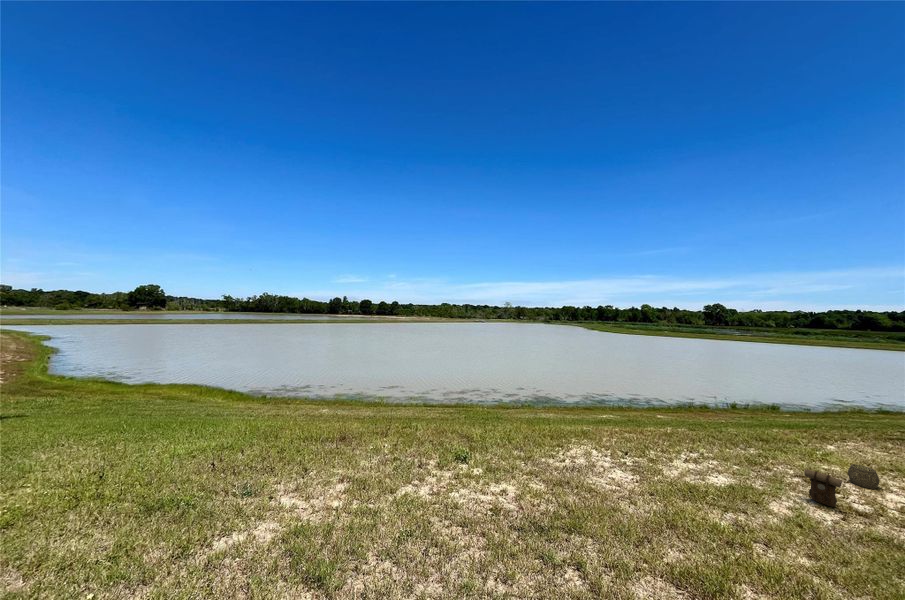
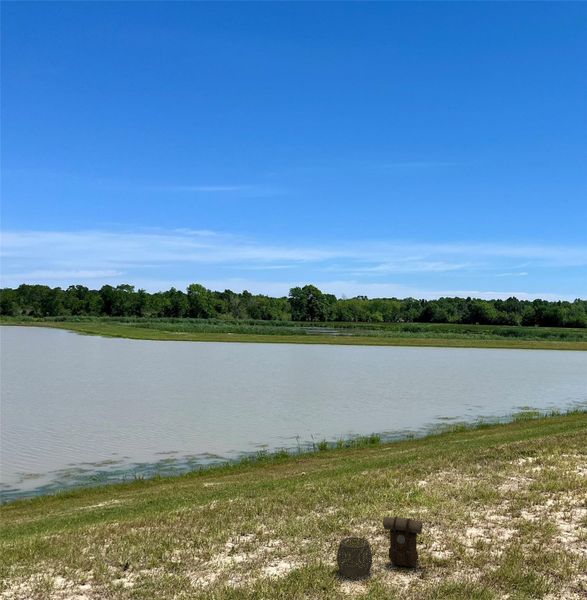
woven basket: present [848,464,879,489] -> present [337,537,372,578]

